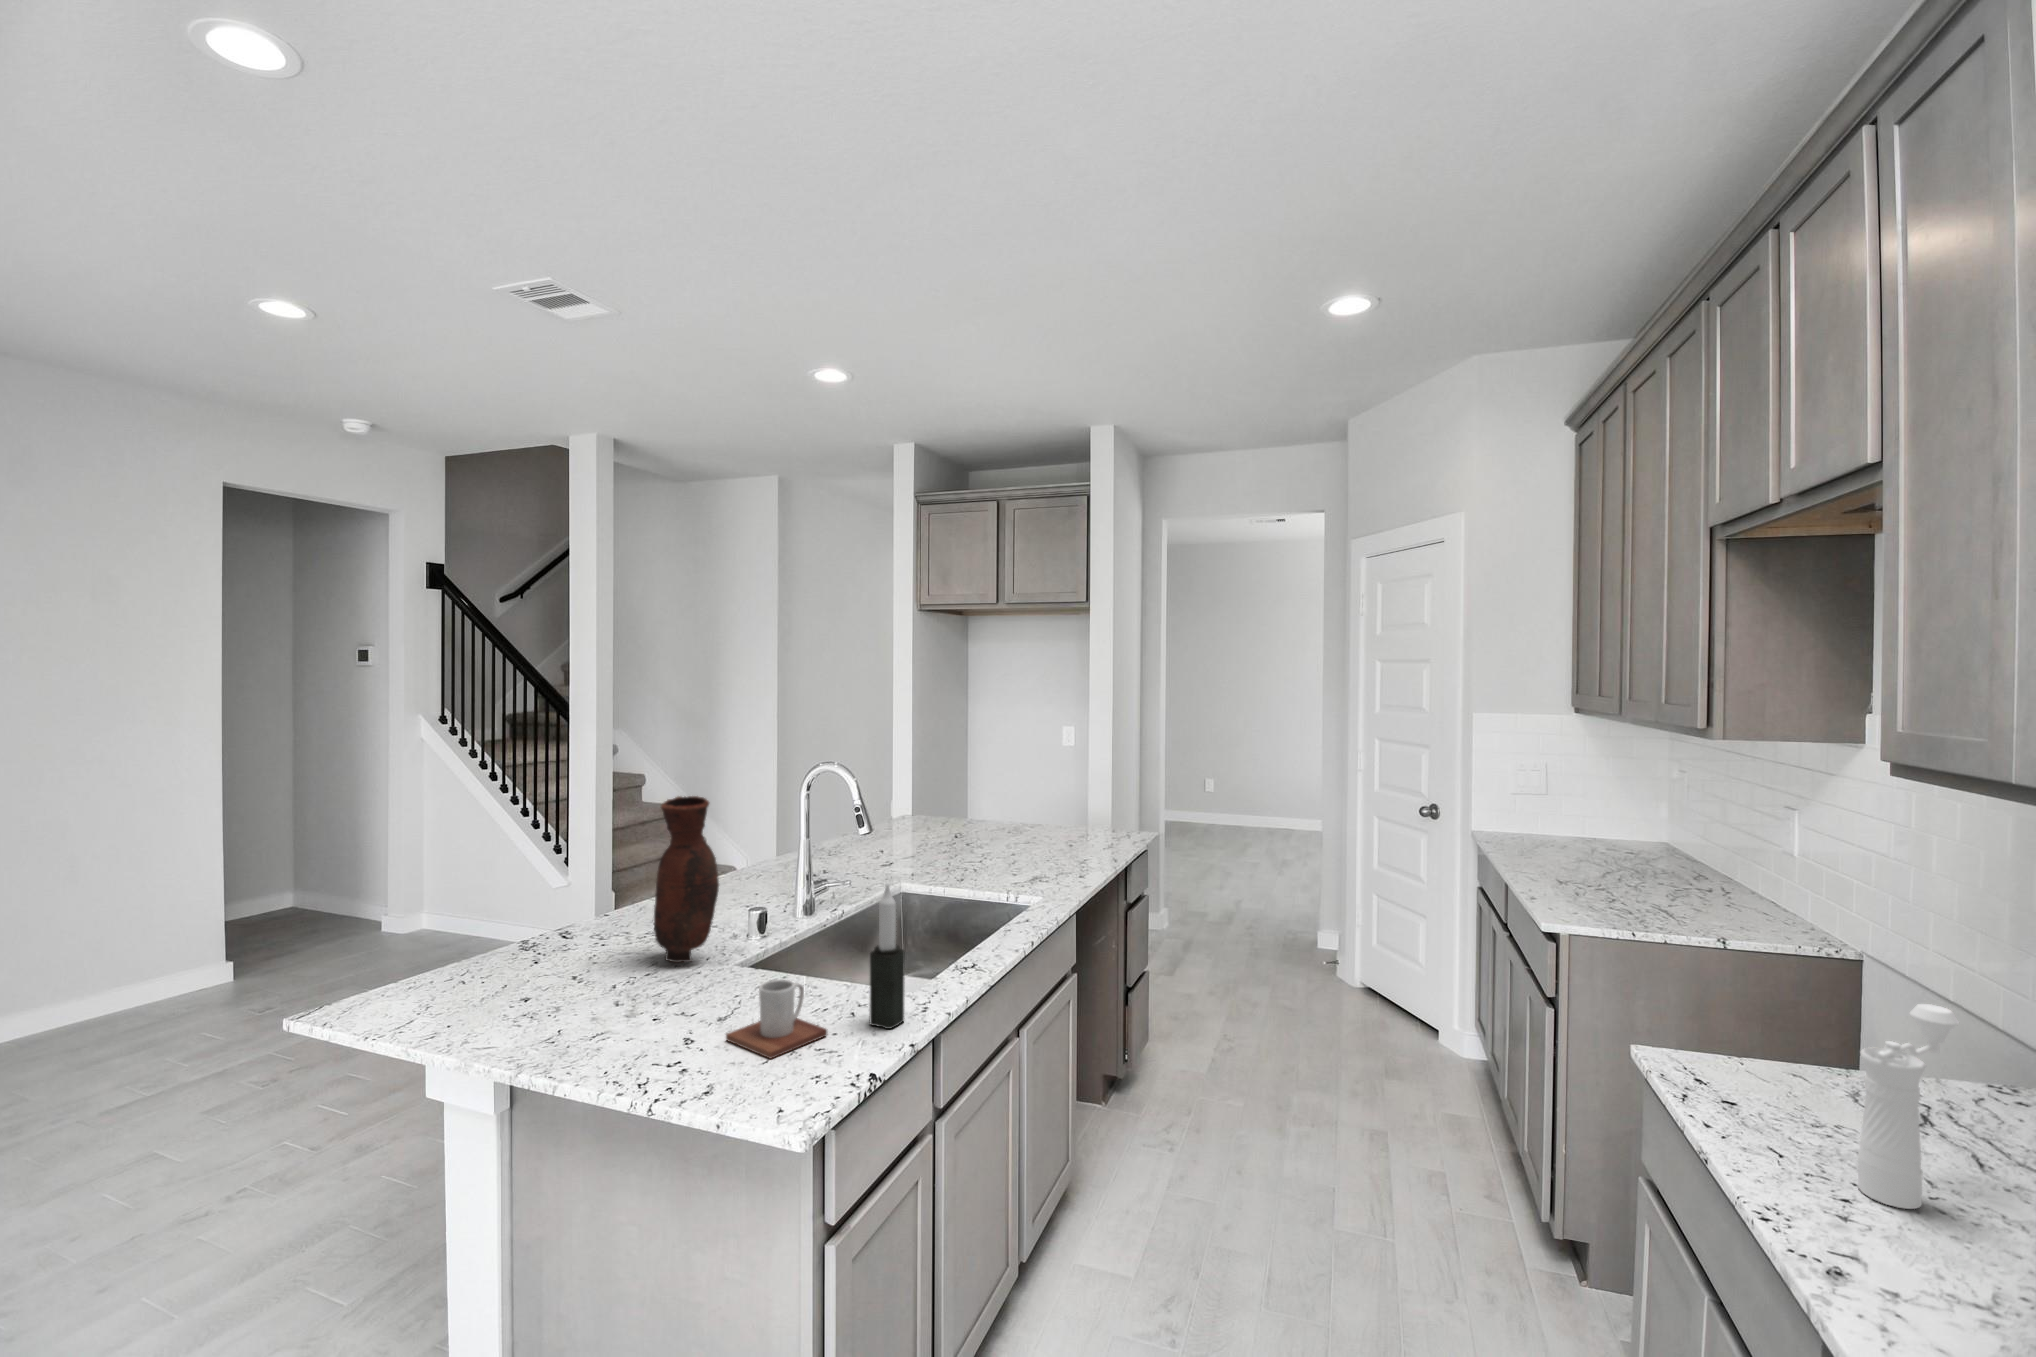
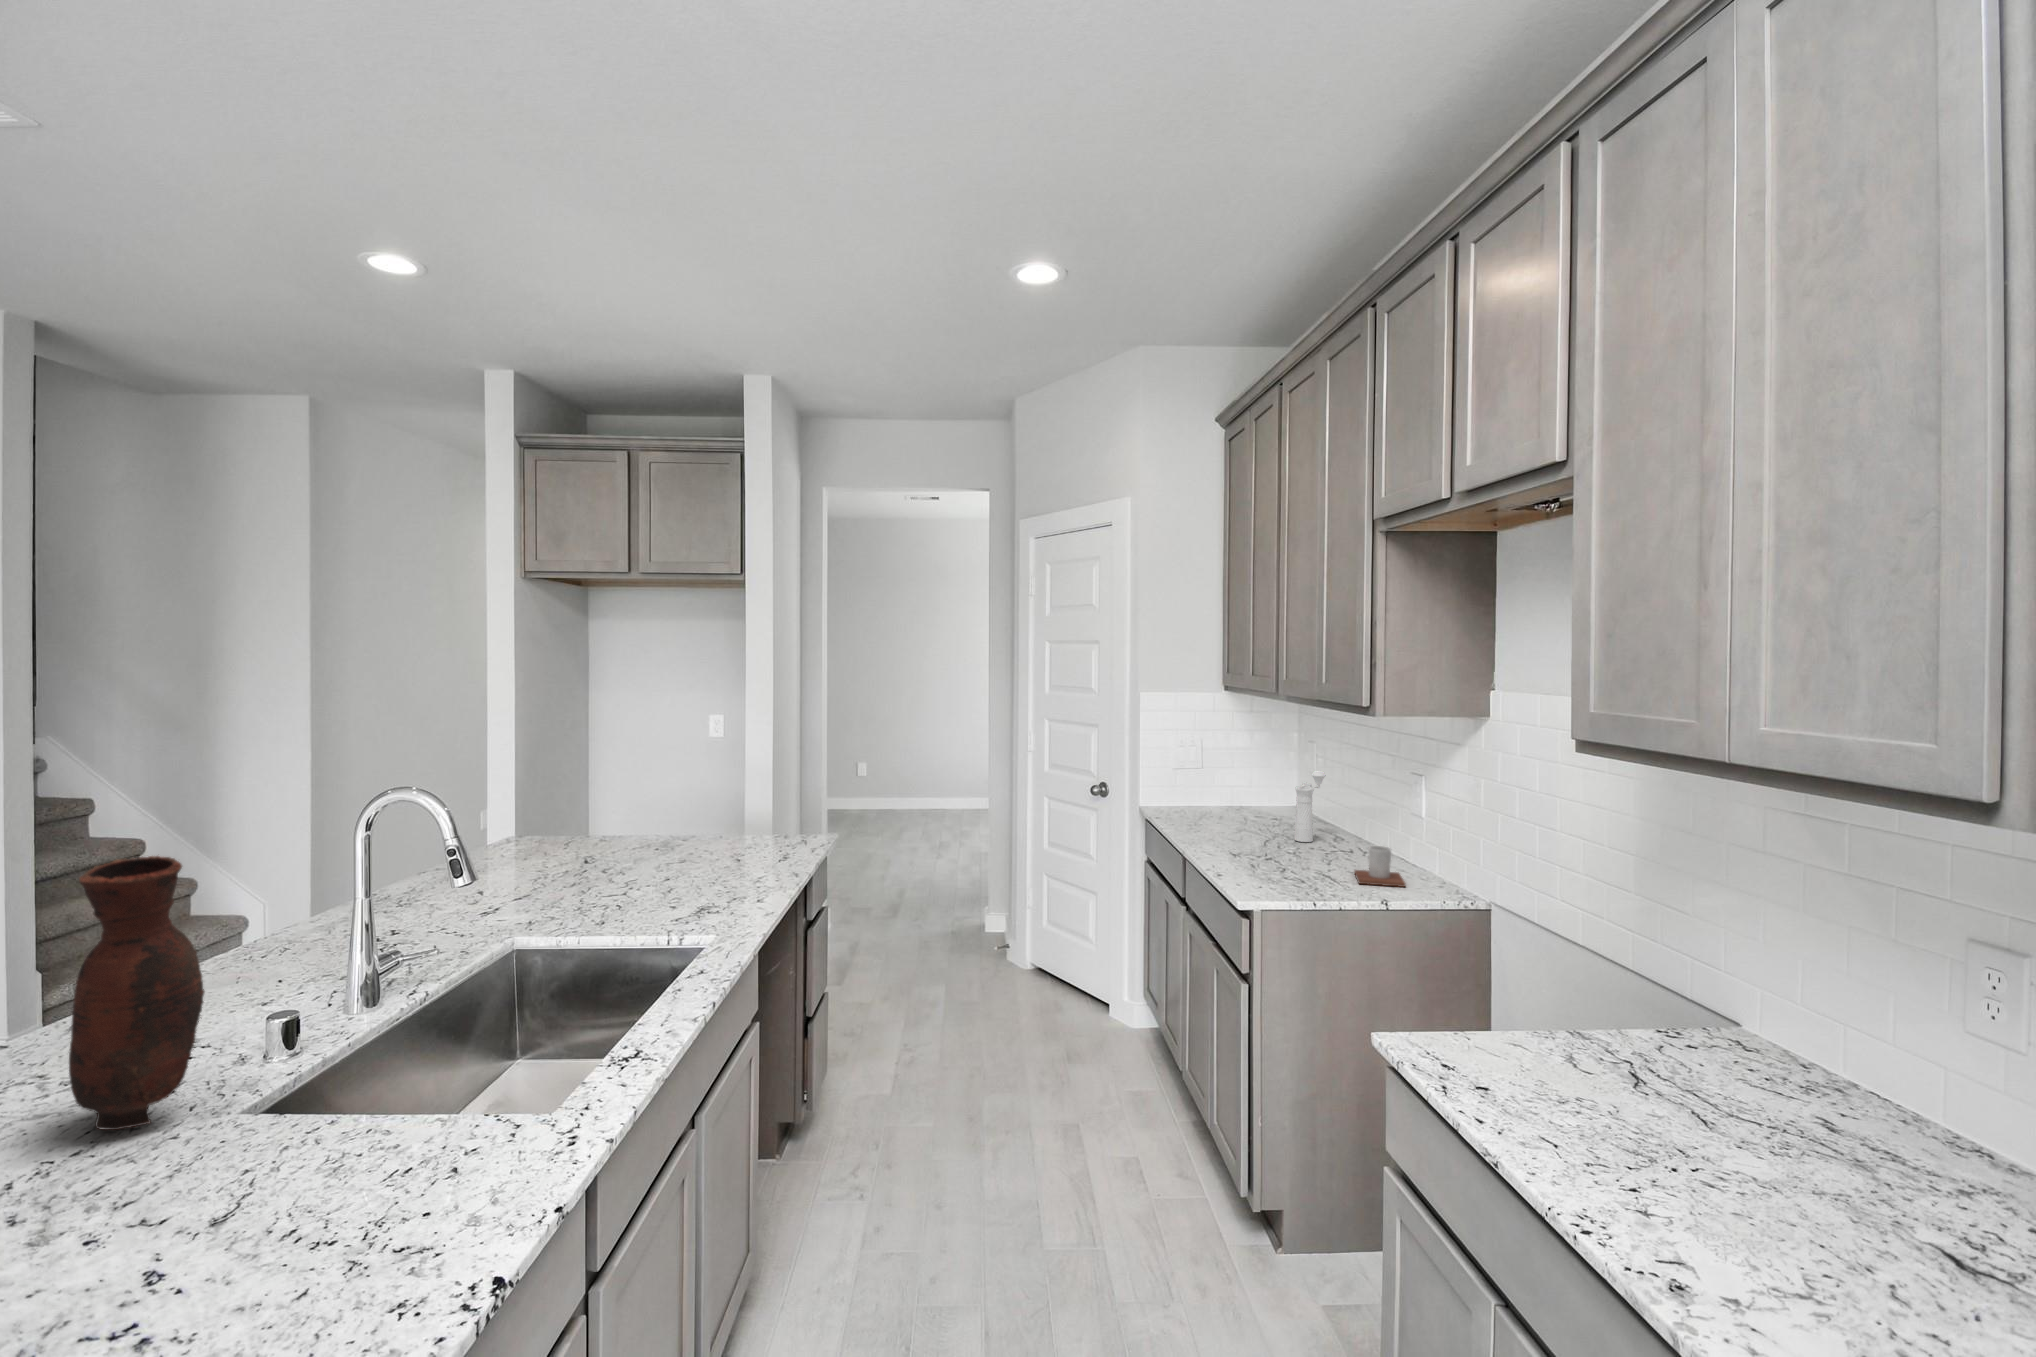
candle: present [870,883,905,1029] -> none [485,972,544,1190]
mug: present [726,979,827,1059] -> present [1354,846,1406,887]
pepper mill: present [1858,1004,1959,1209] -> present [1294,771,1326,842]

